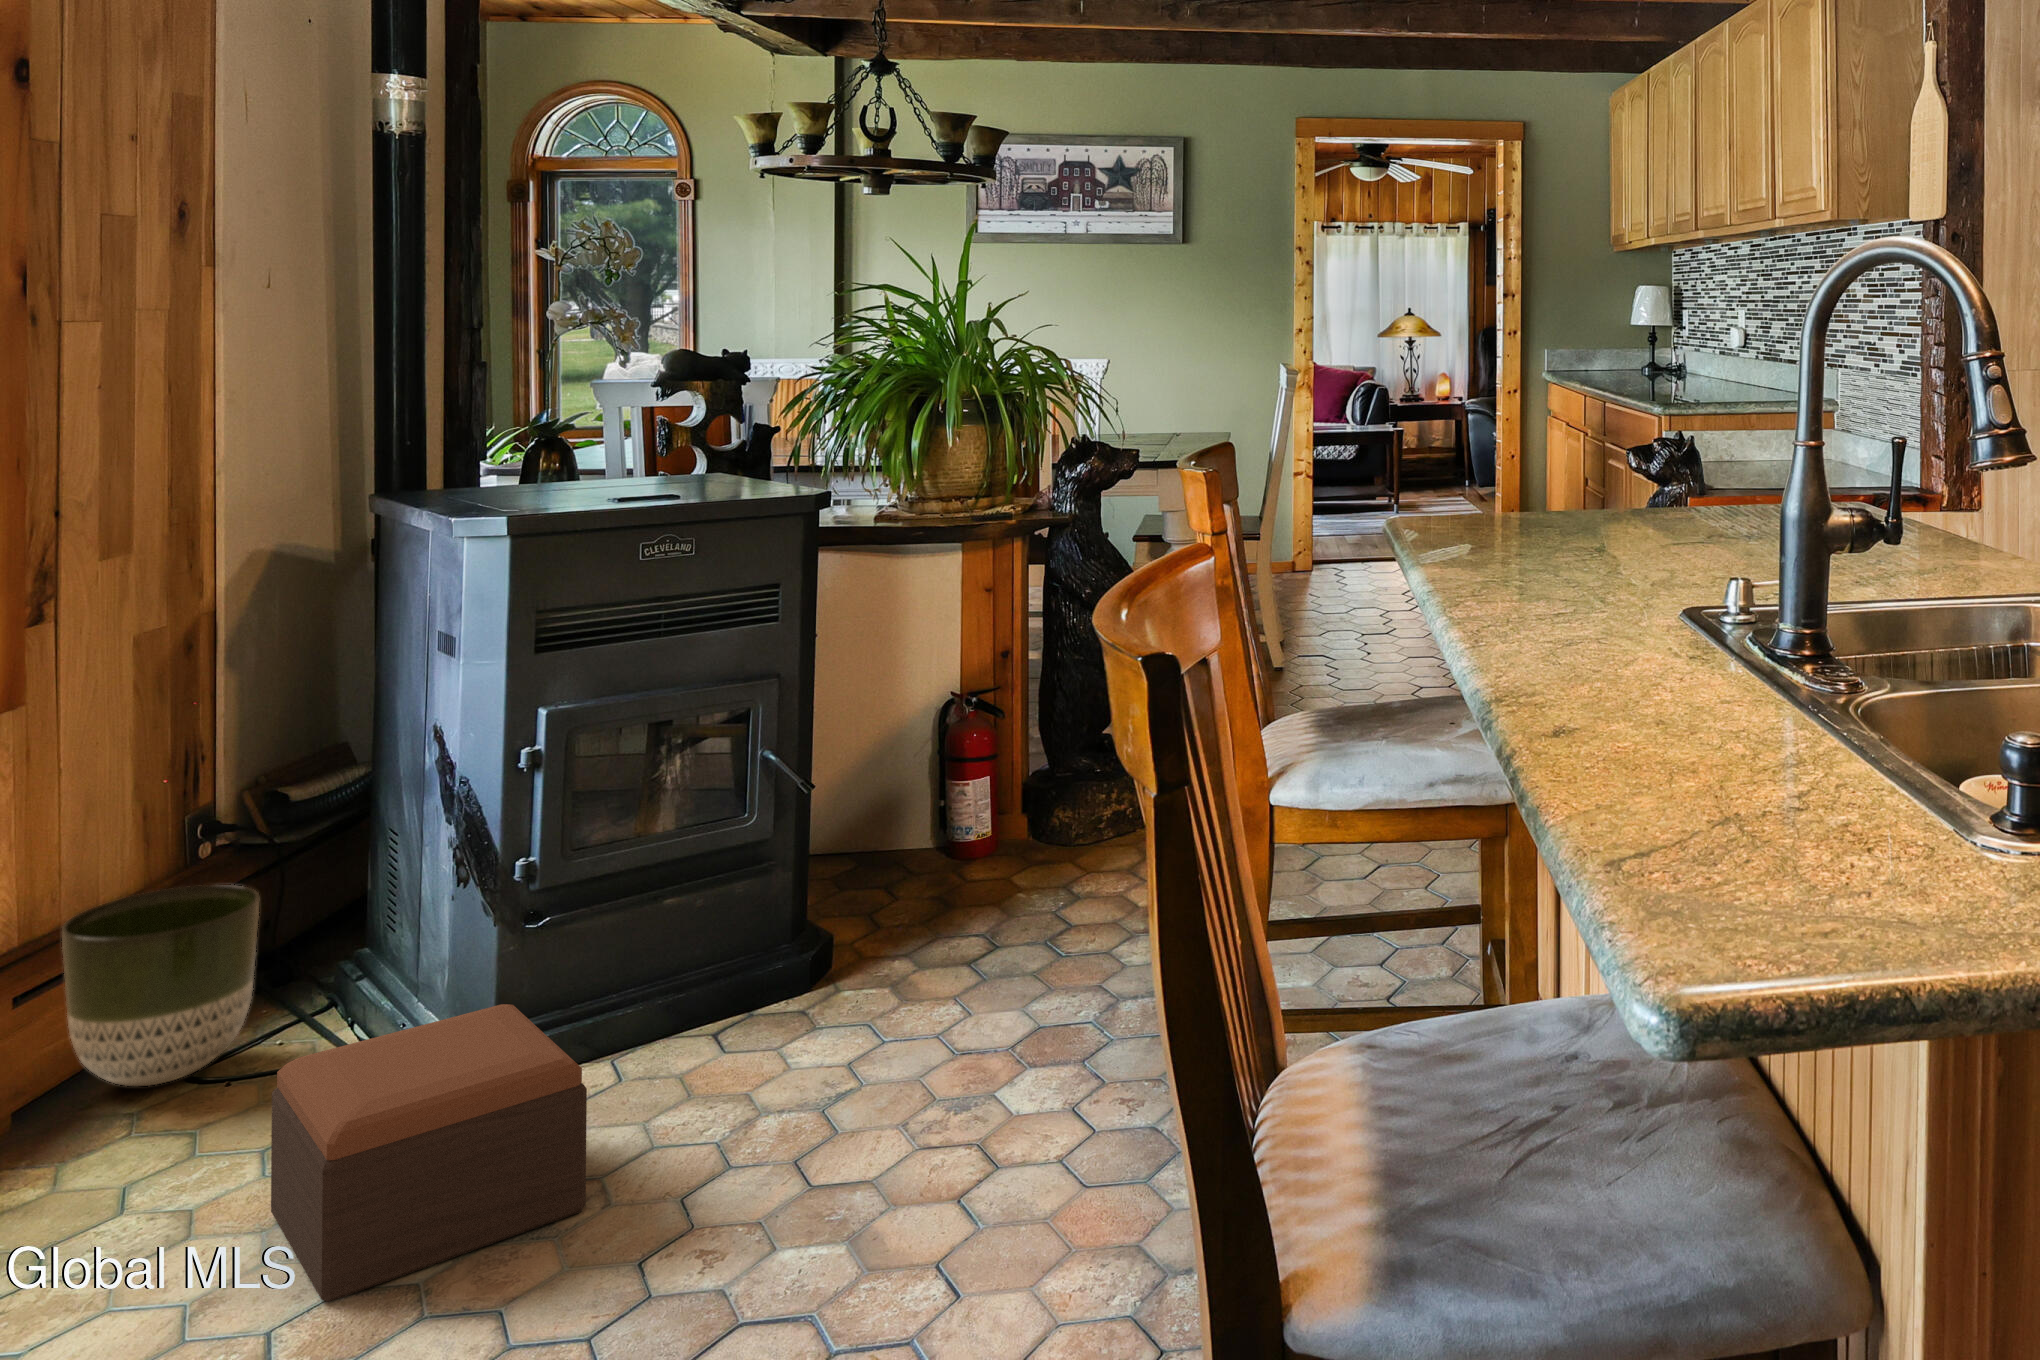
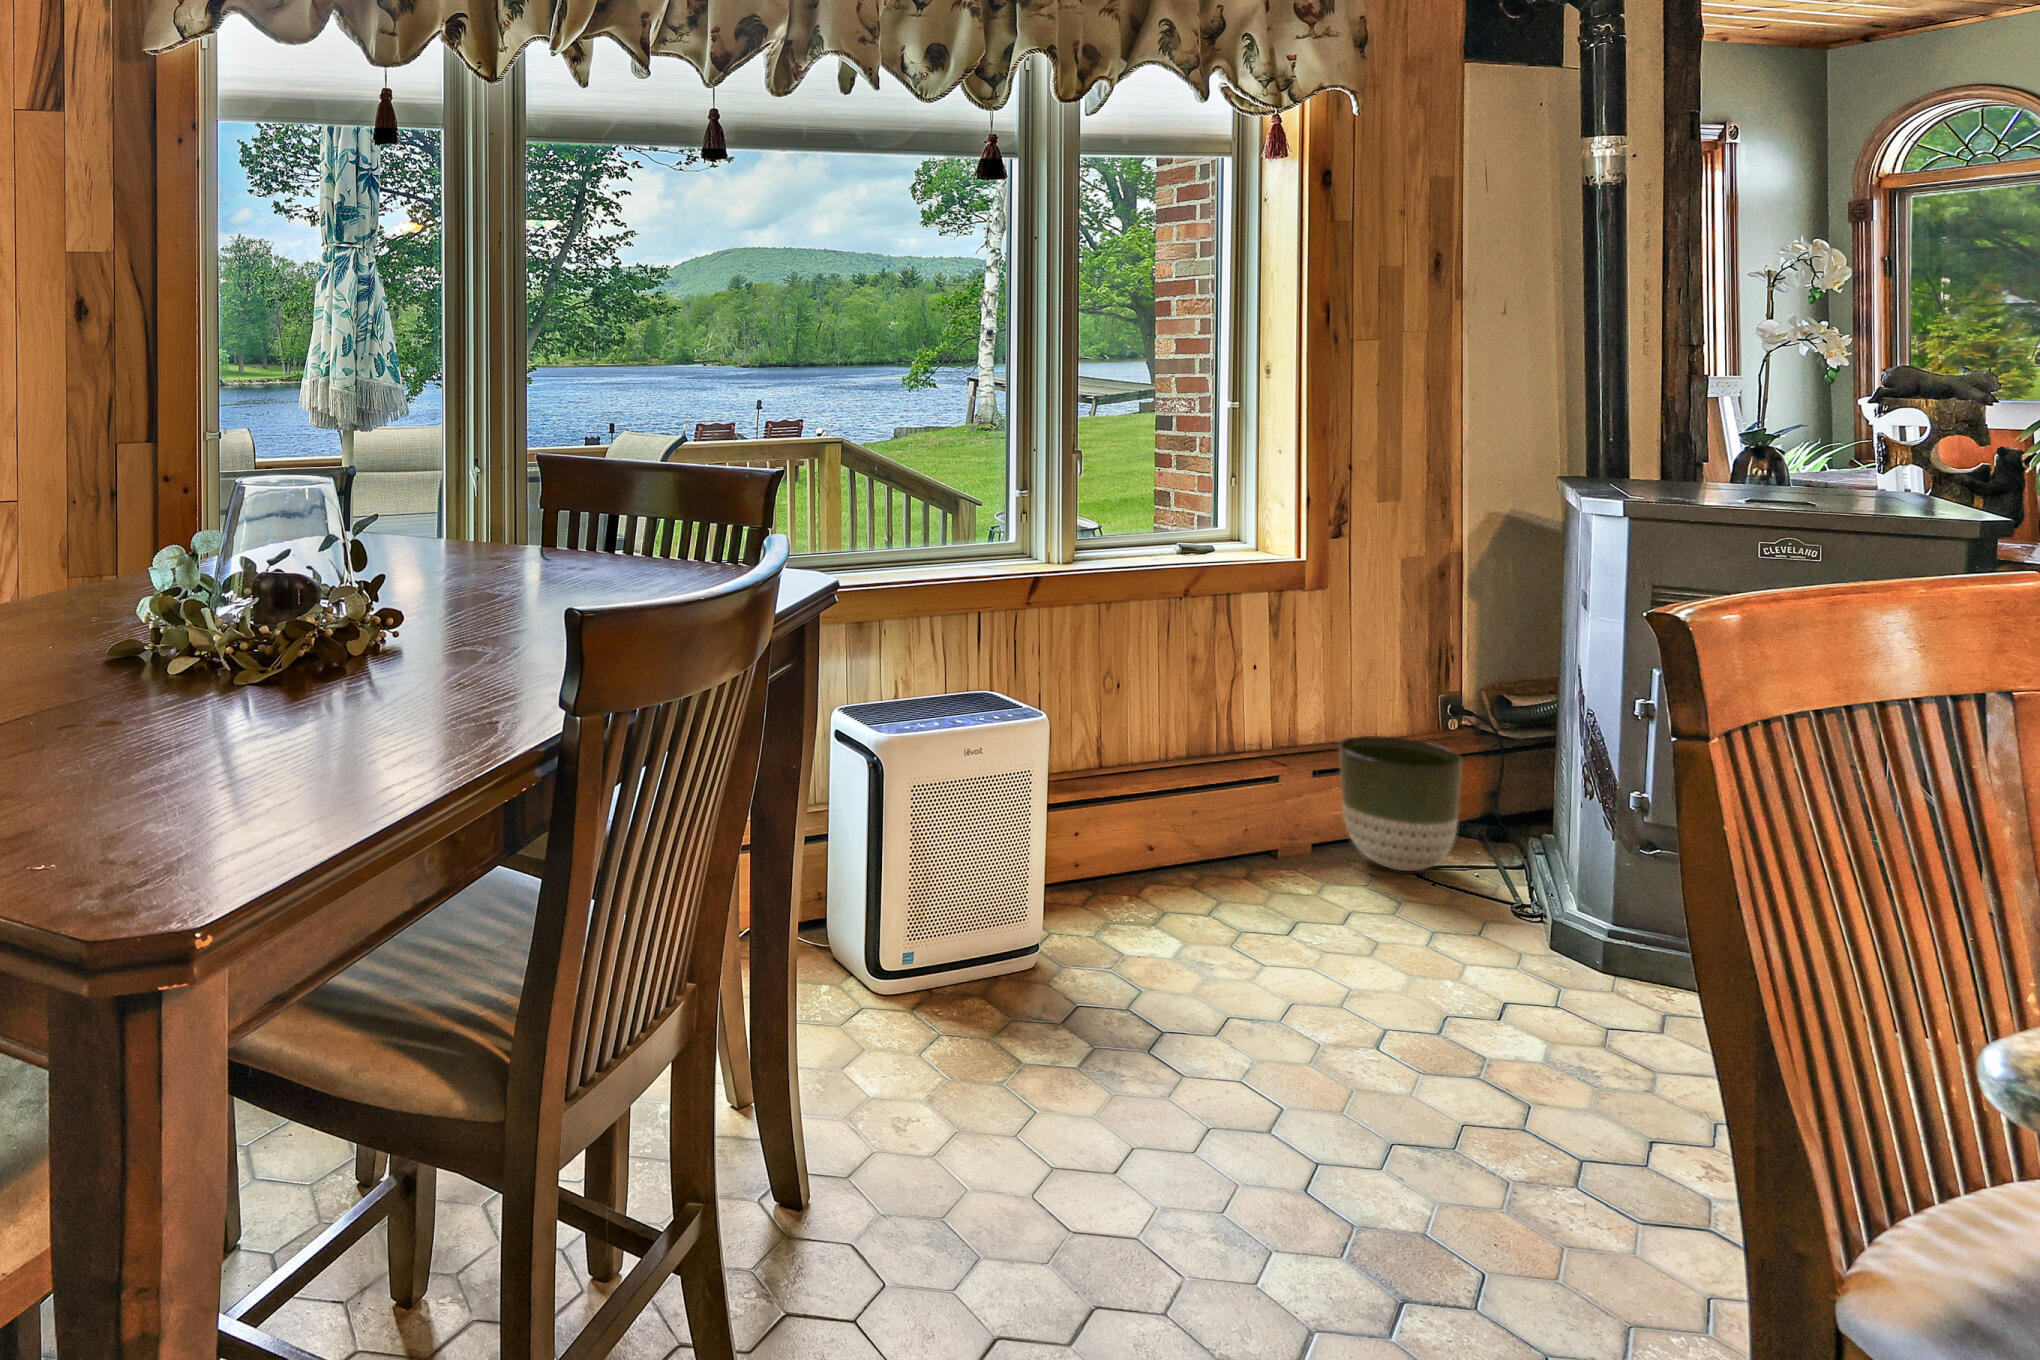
footstool: present [271,1004,587,1302] -> none [1416,868,1630,1079]

